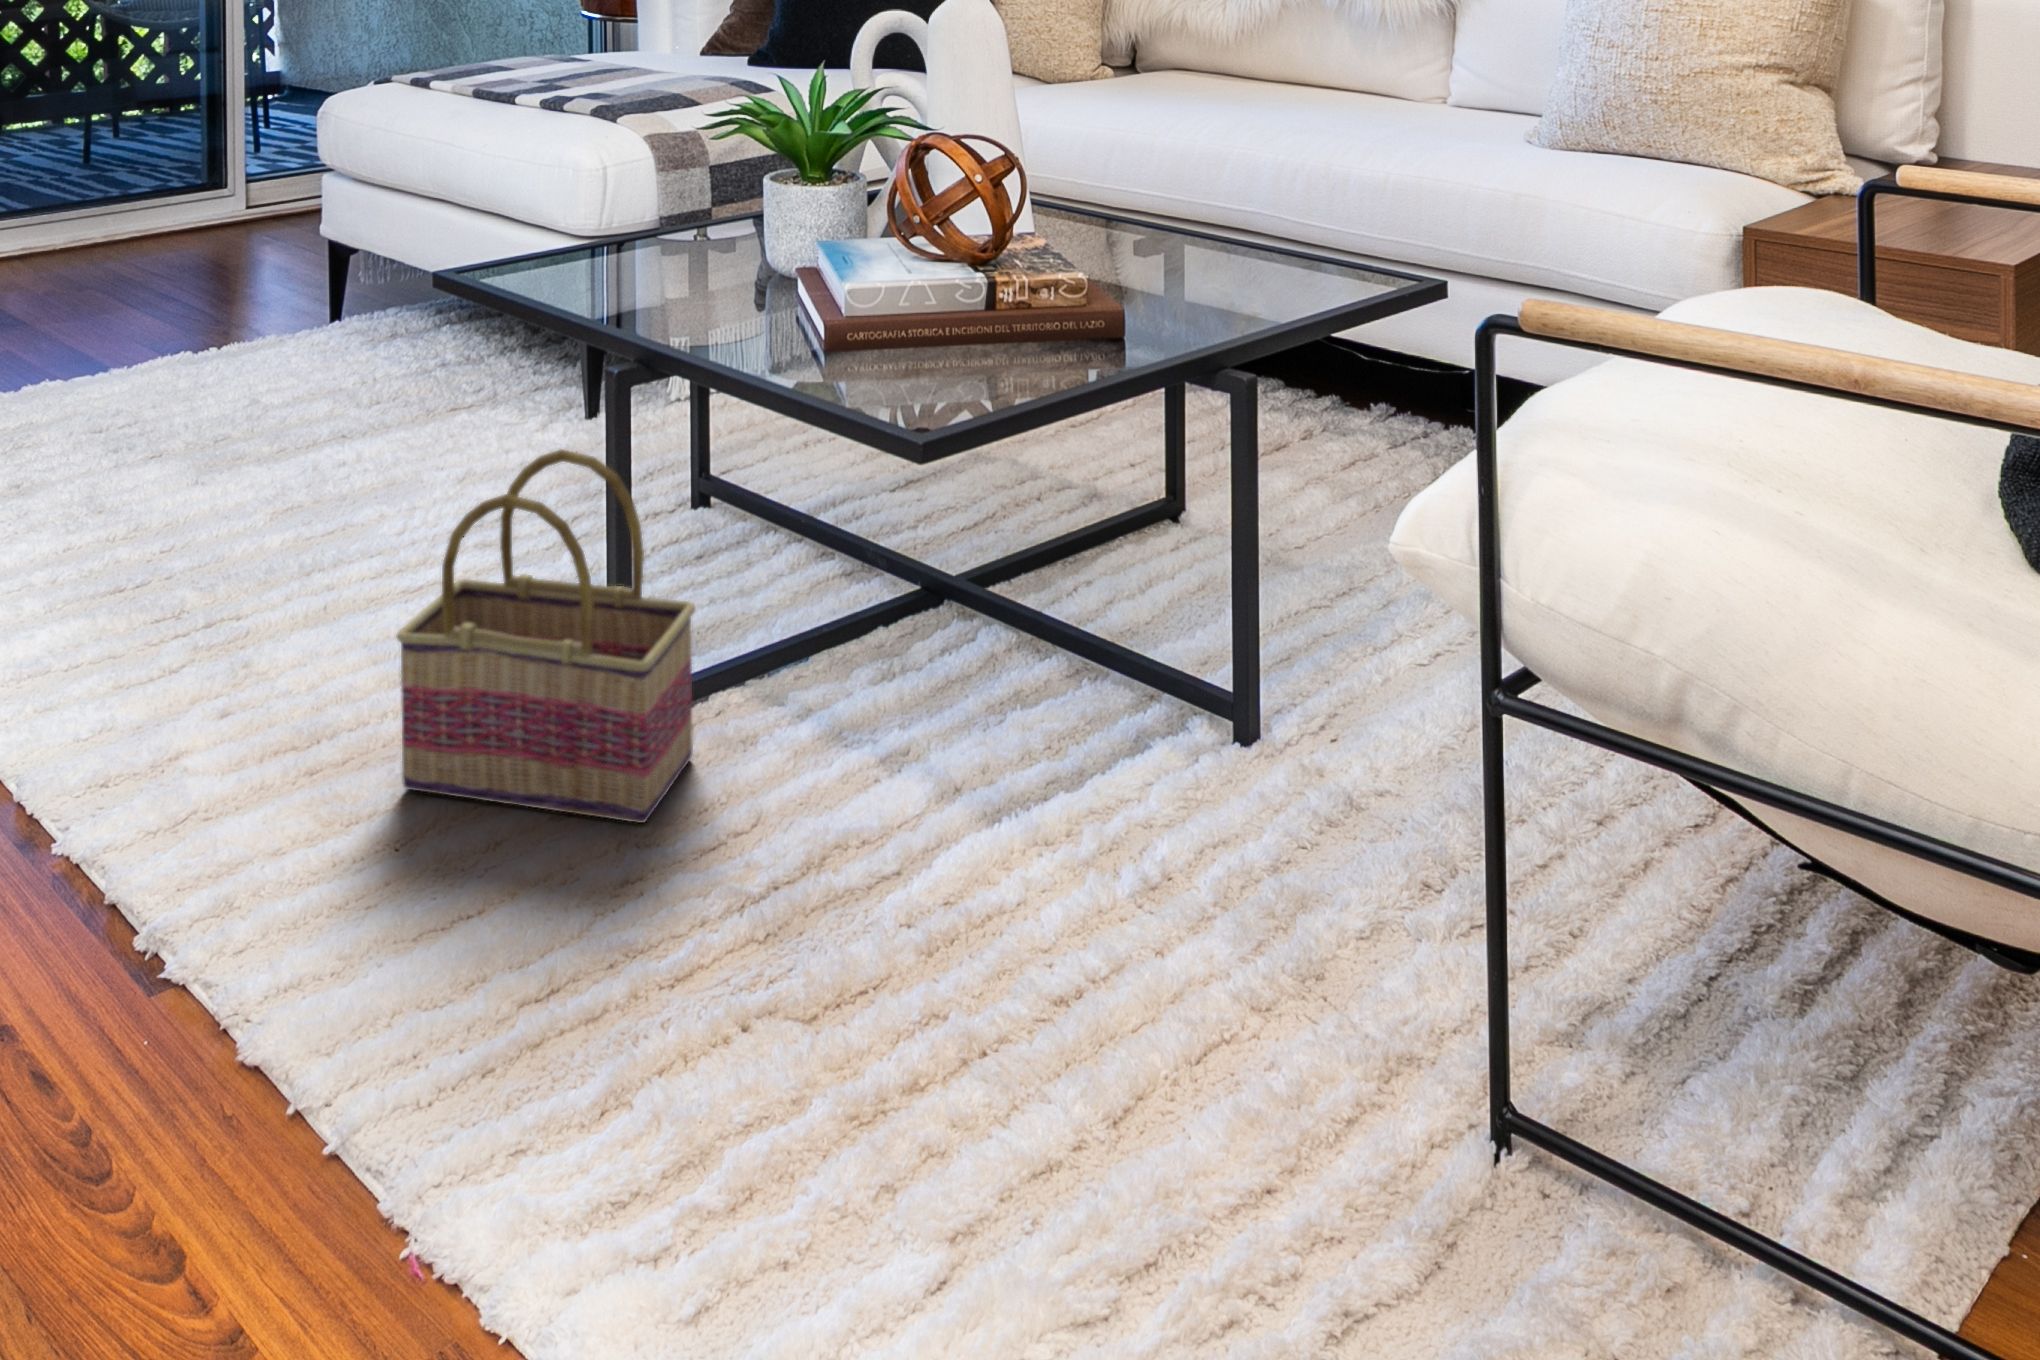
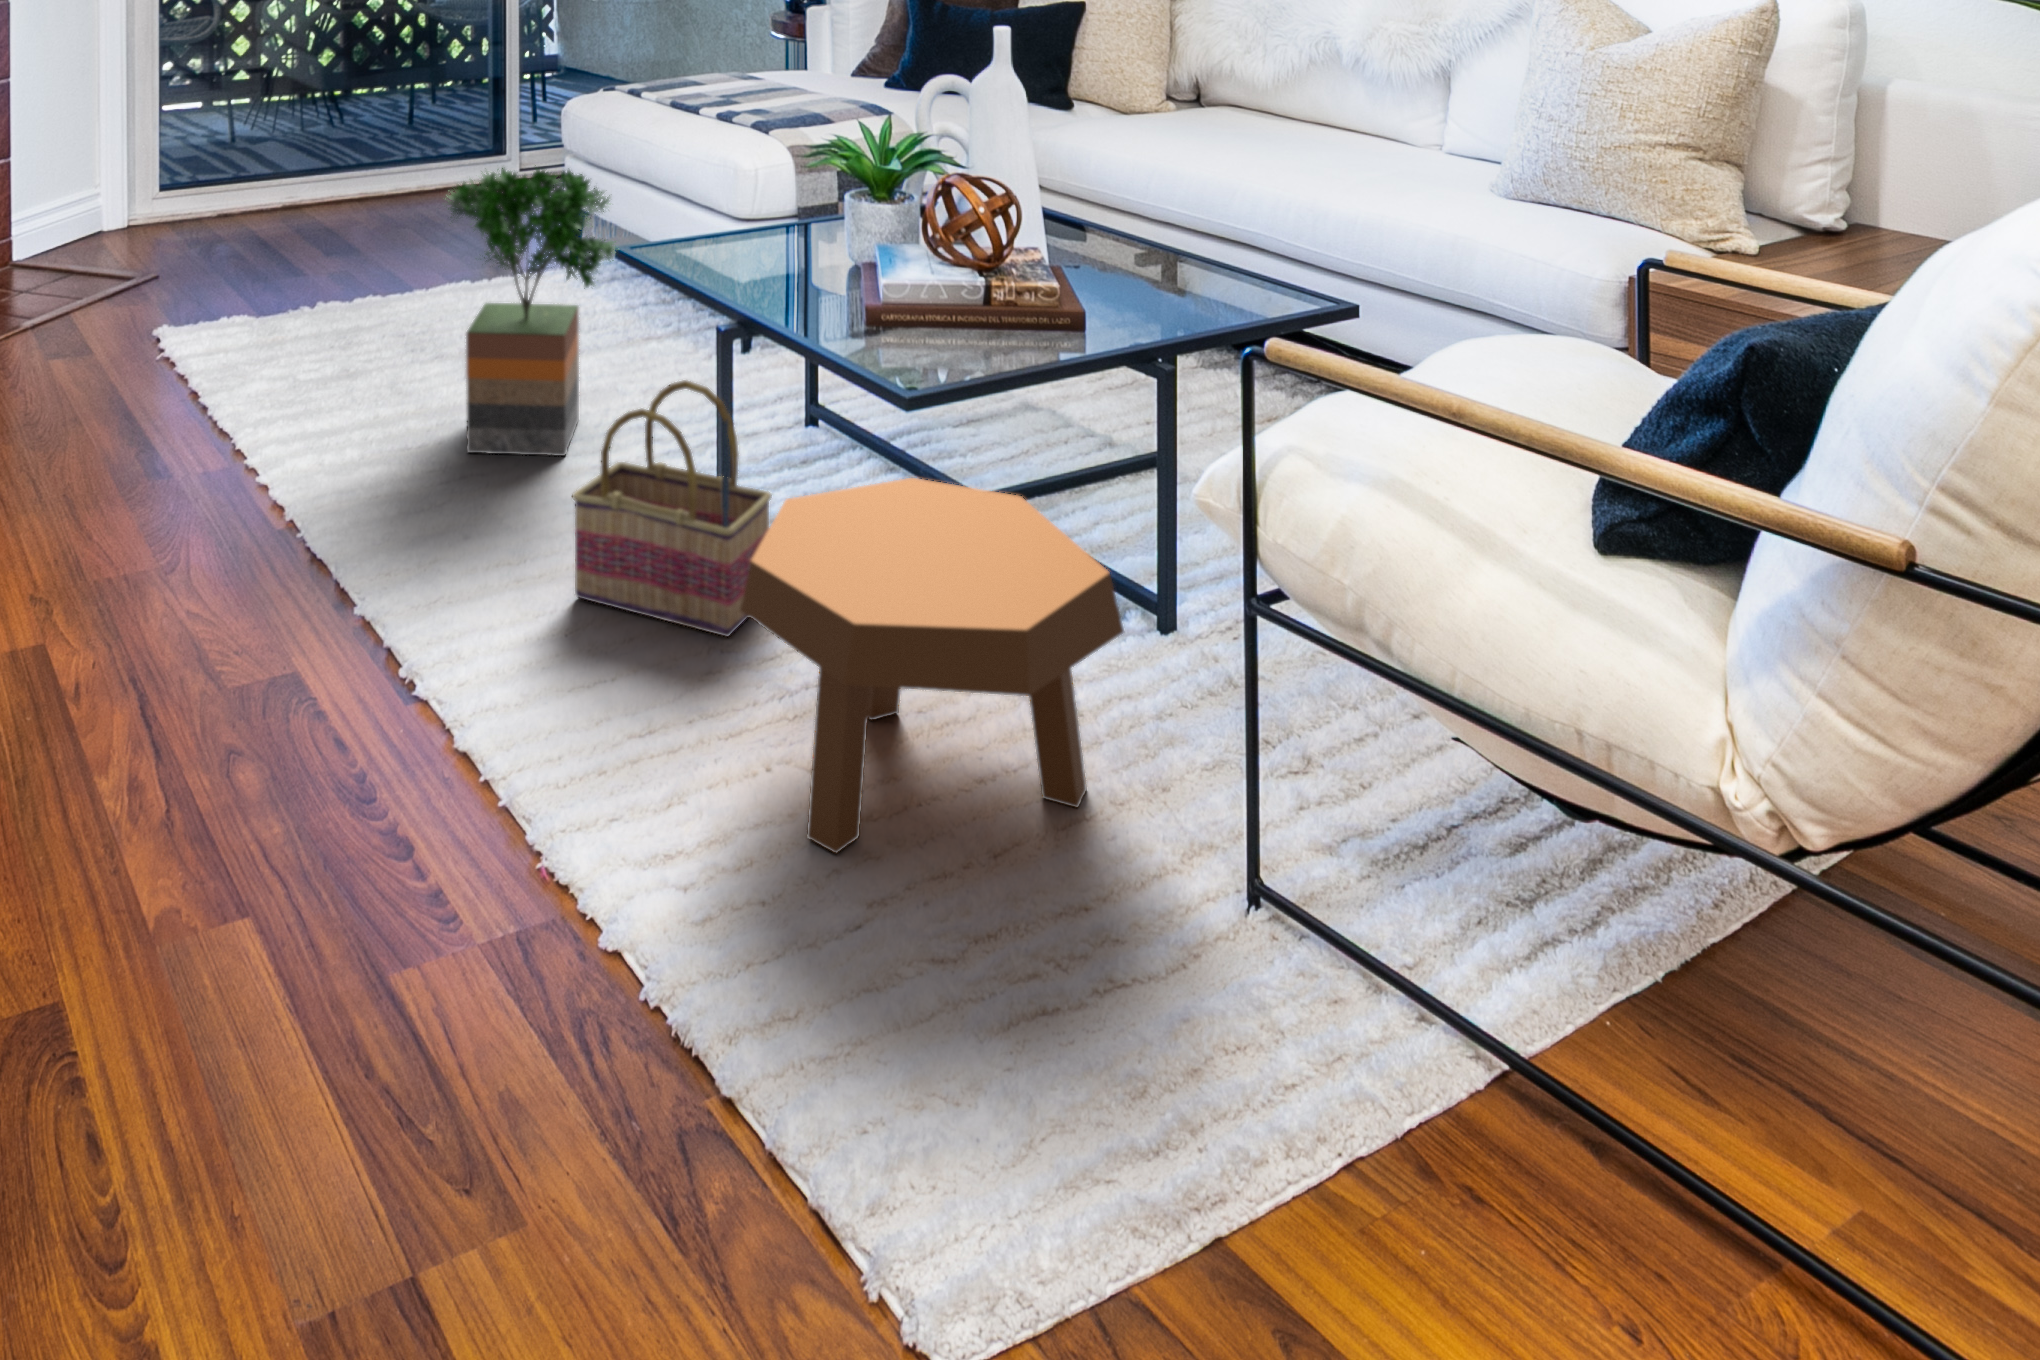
potted tree: none [164,169,435,591] -> present [446,165,616,456]
footstool: none [704,559,1272,1152] -> present [741,478,1124,853]

